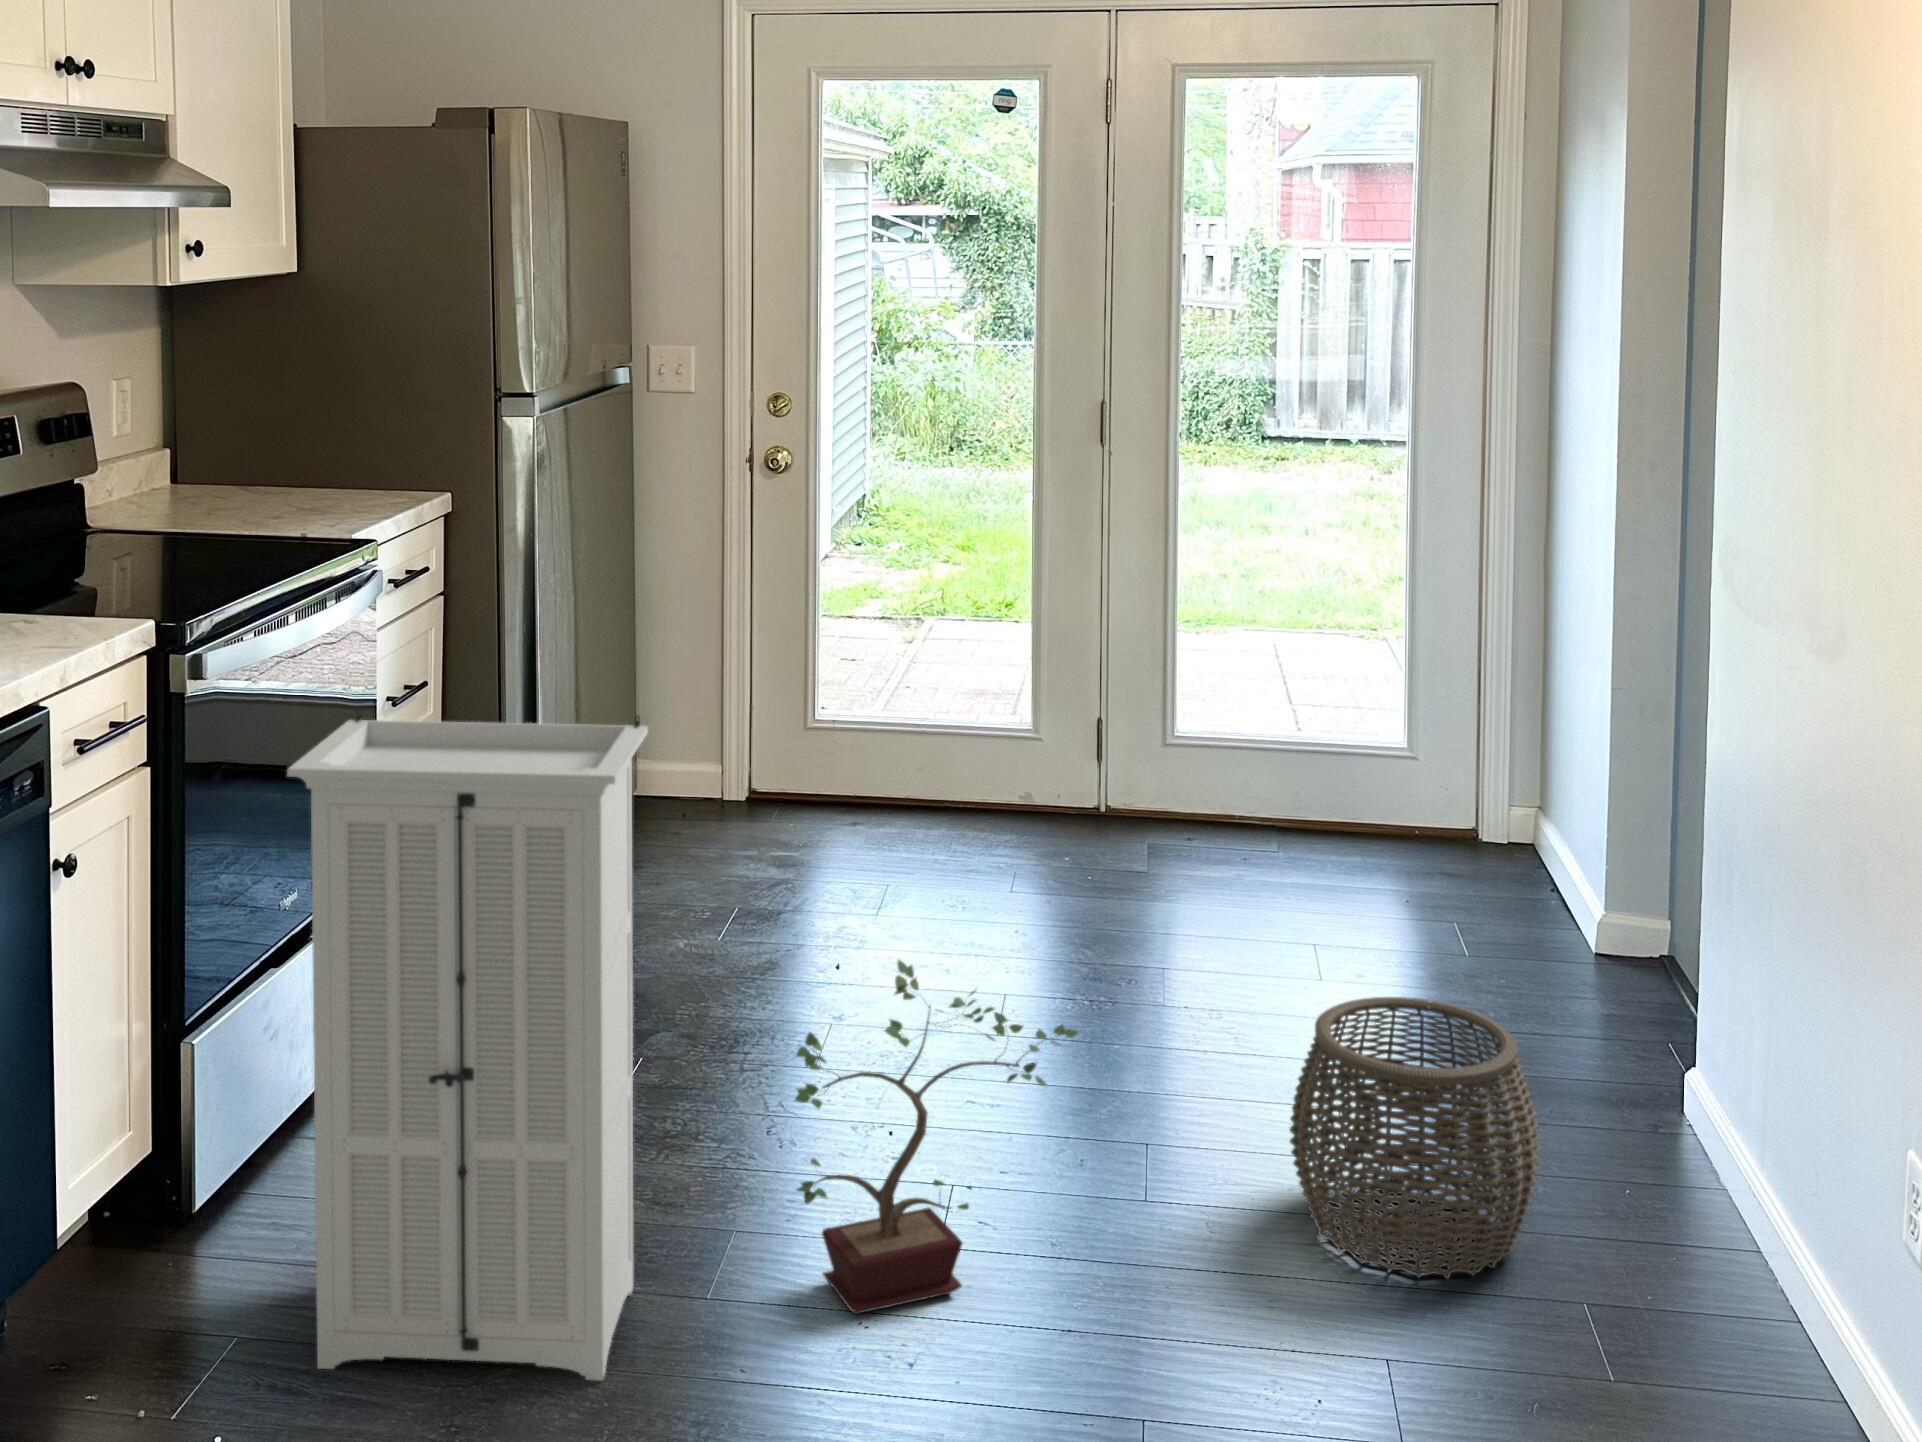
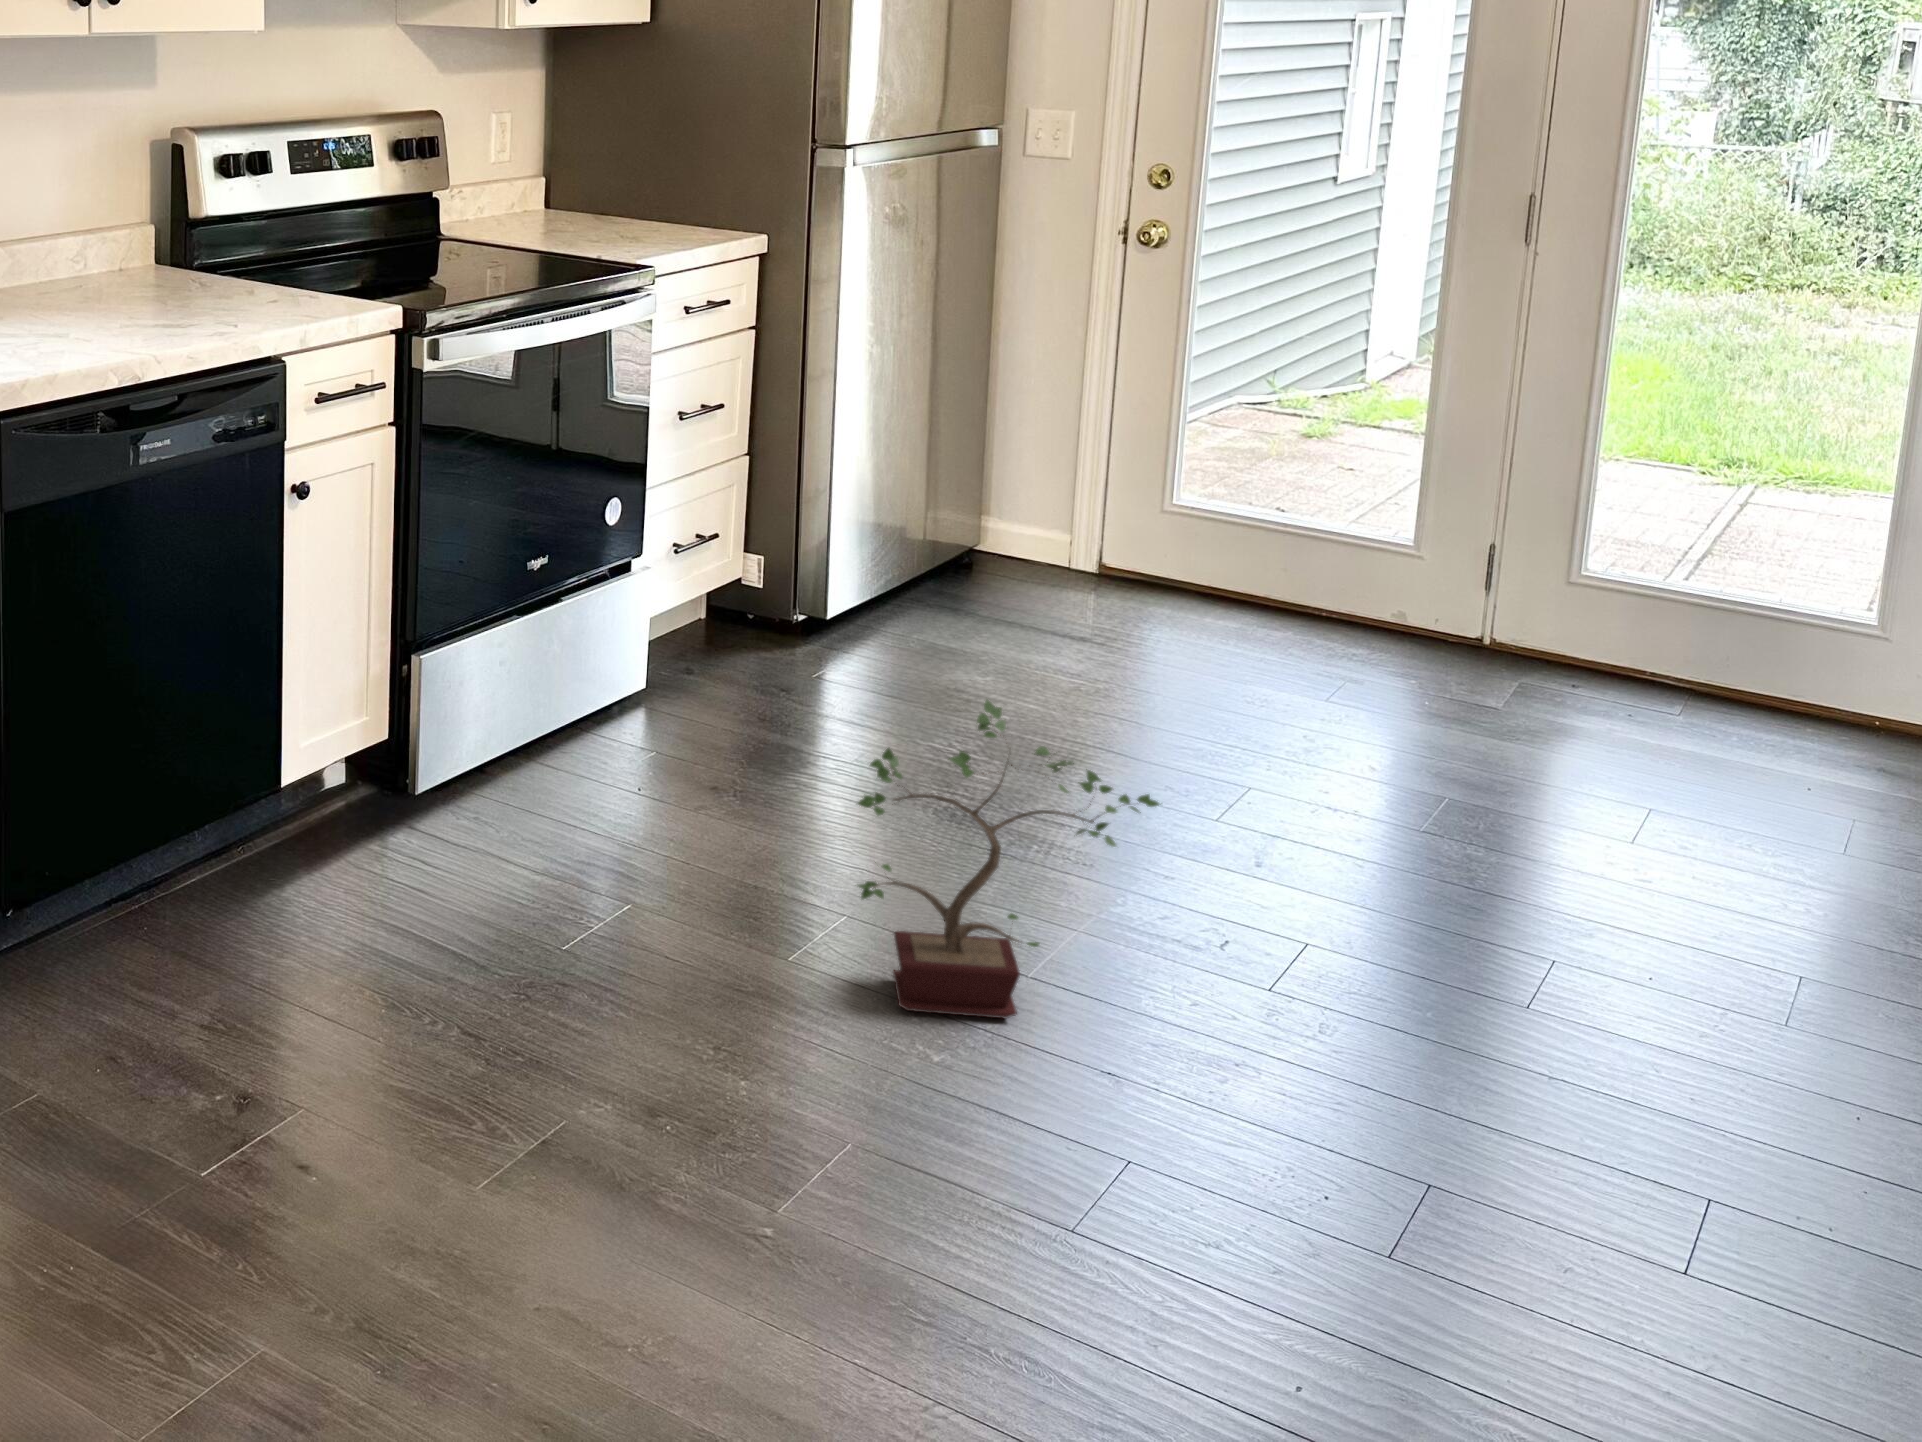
storage cabinet: present [287,711,648,1381] -> none [431,397,761,999]
woven basket: present [1290,997,1541,1279] -> none [1412,846,1713,1153]

